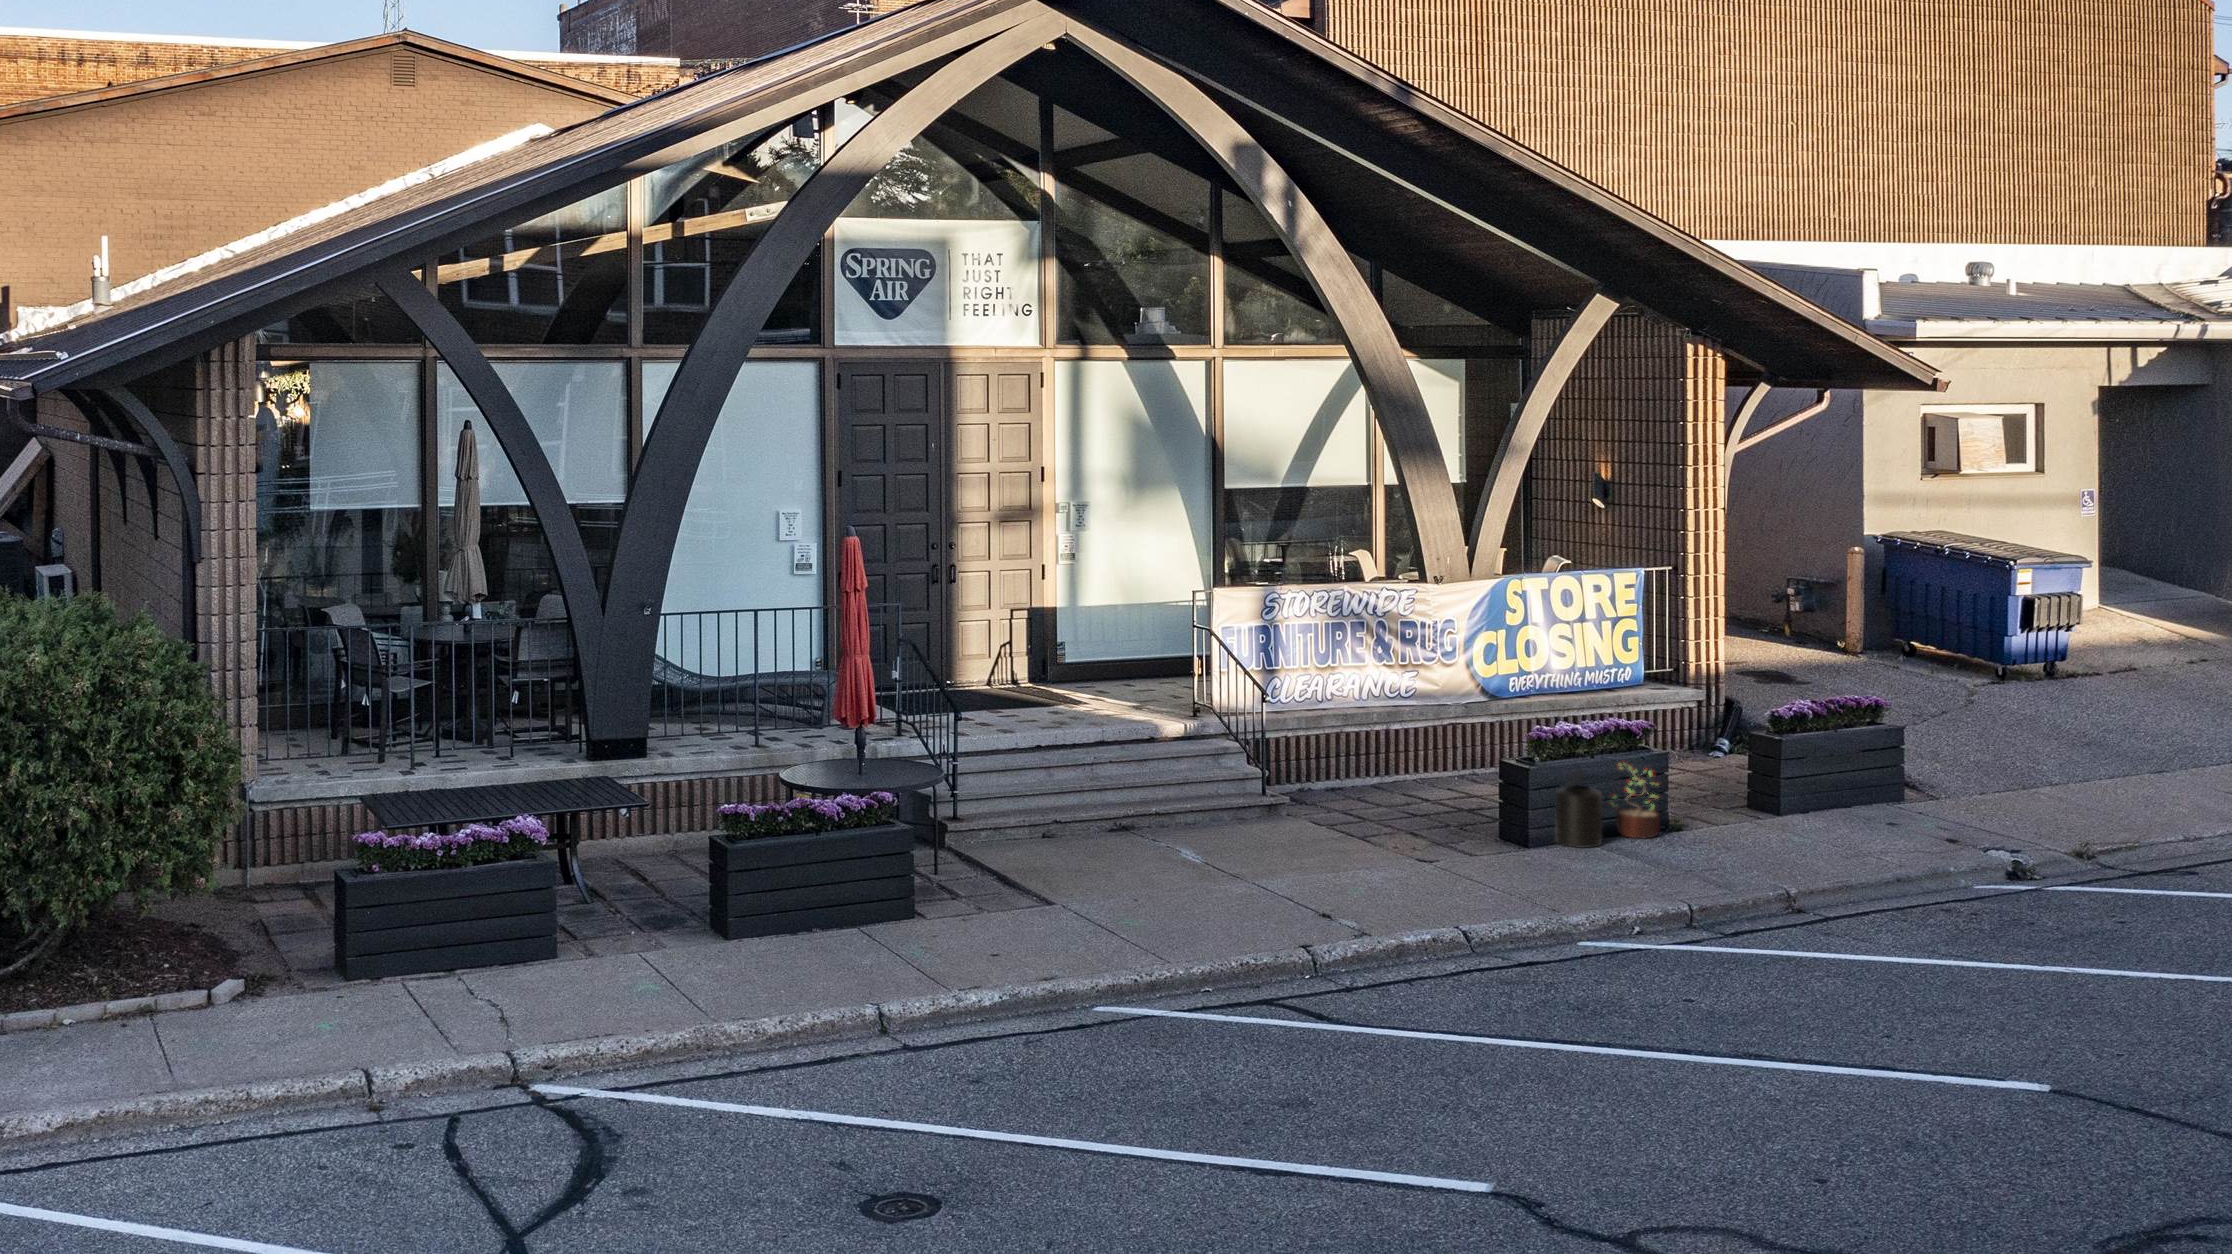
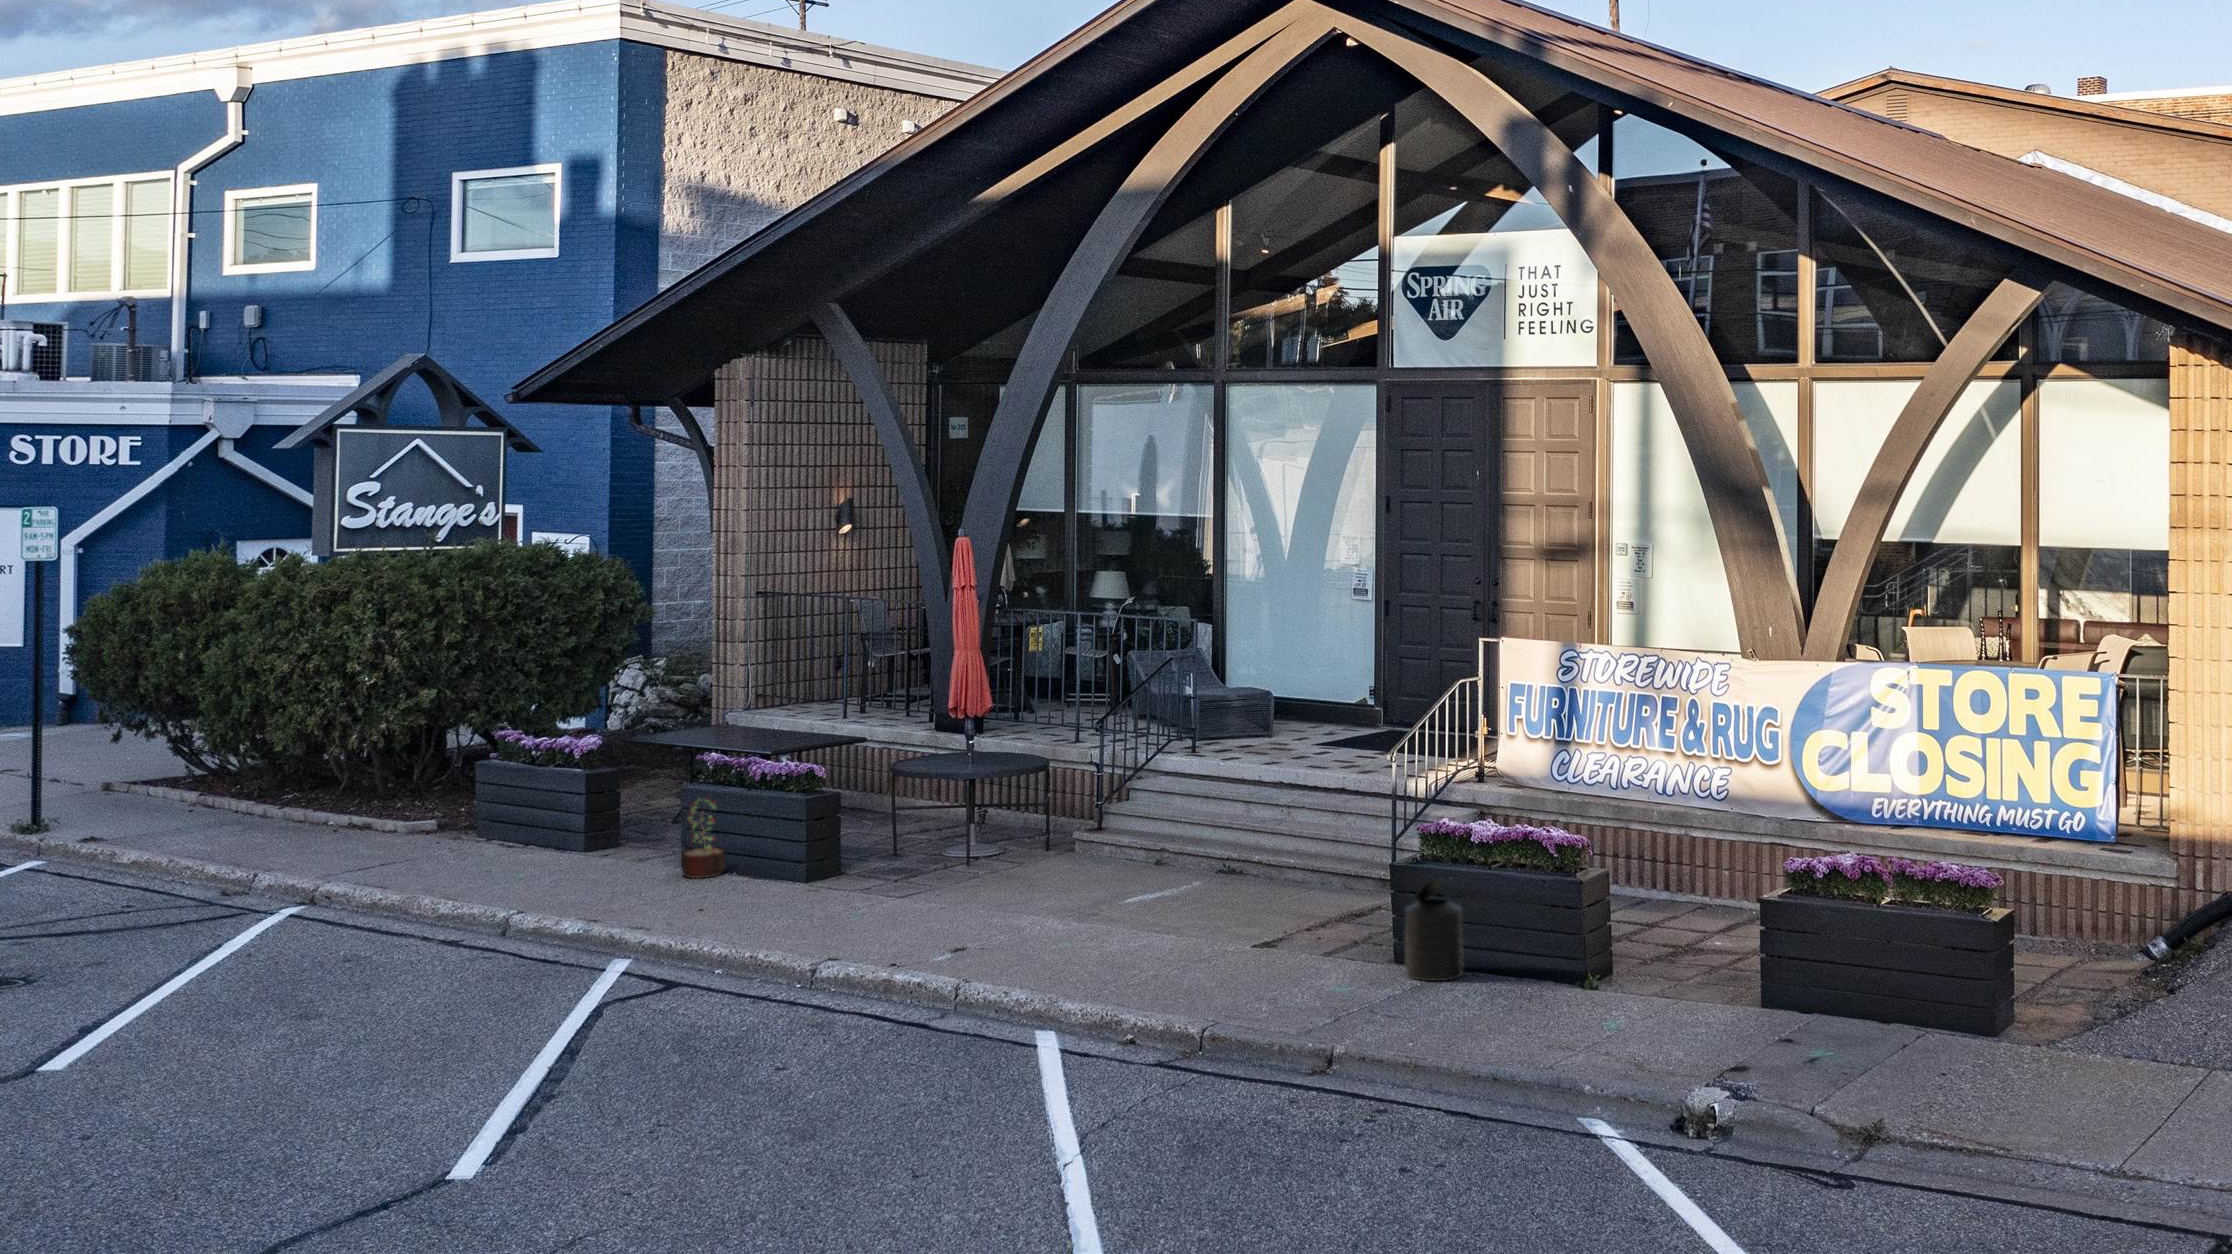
decorative plant: present [1608,763,1660,838] -> present [681,800,726,878]

